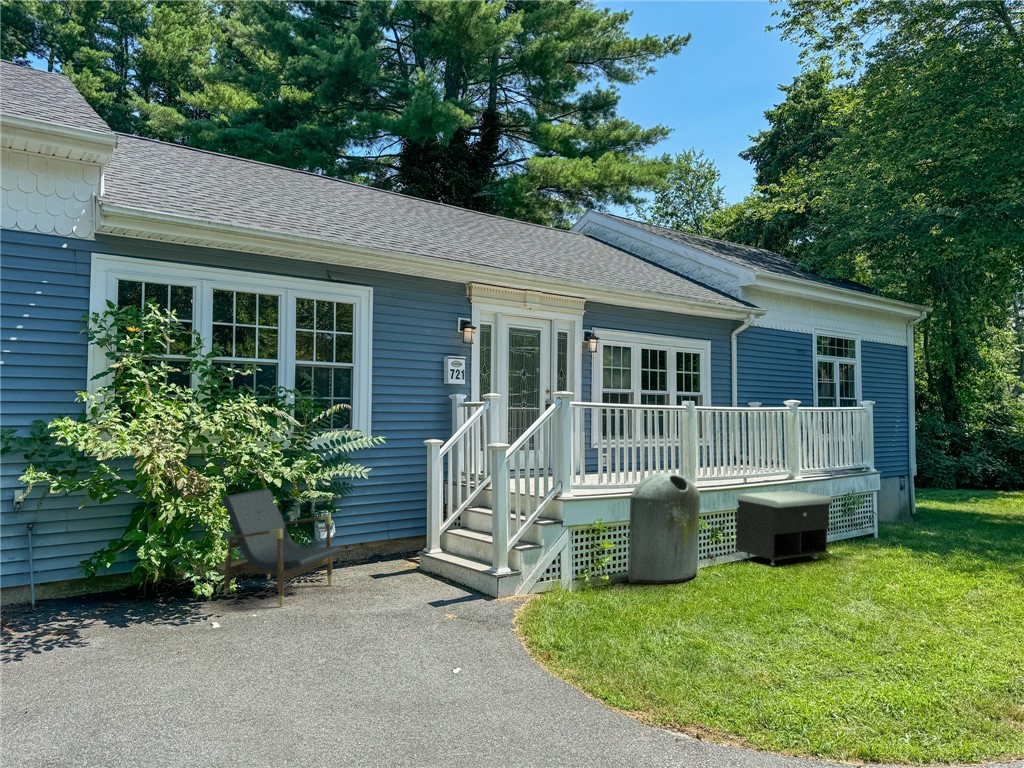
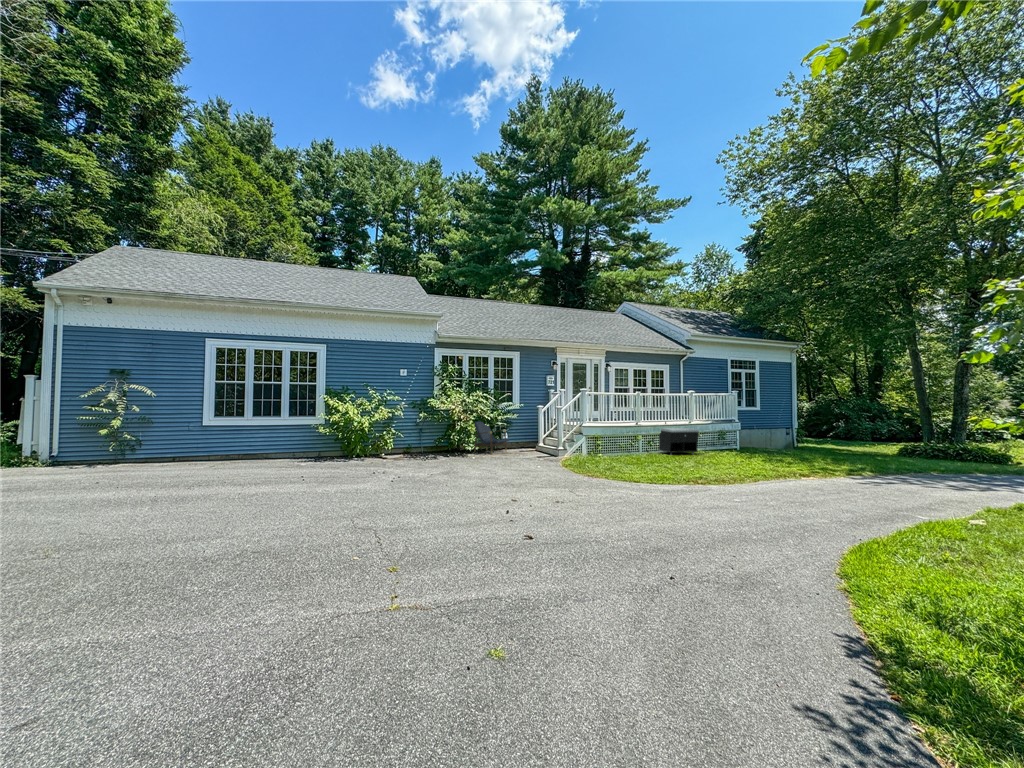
trash can: present [628,473,700,584] -> none [608,418,637,456]

